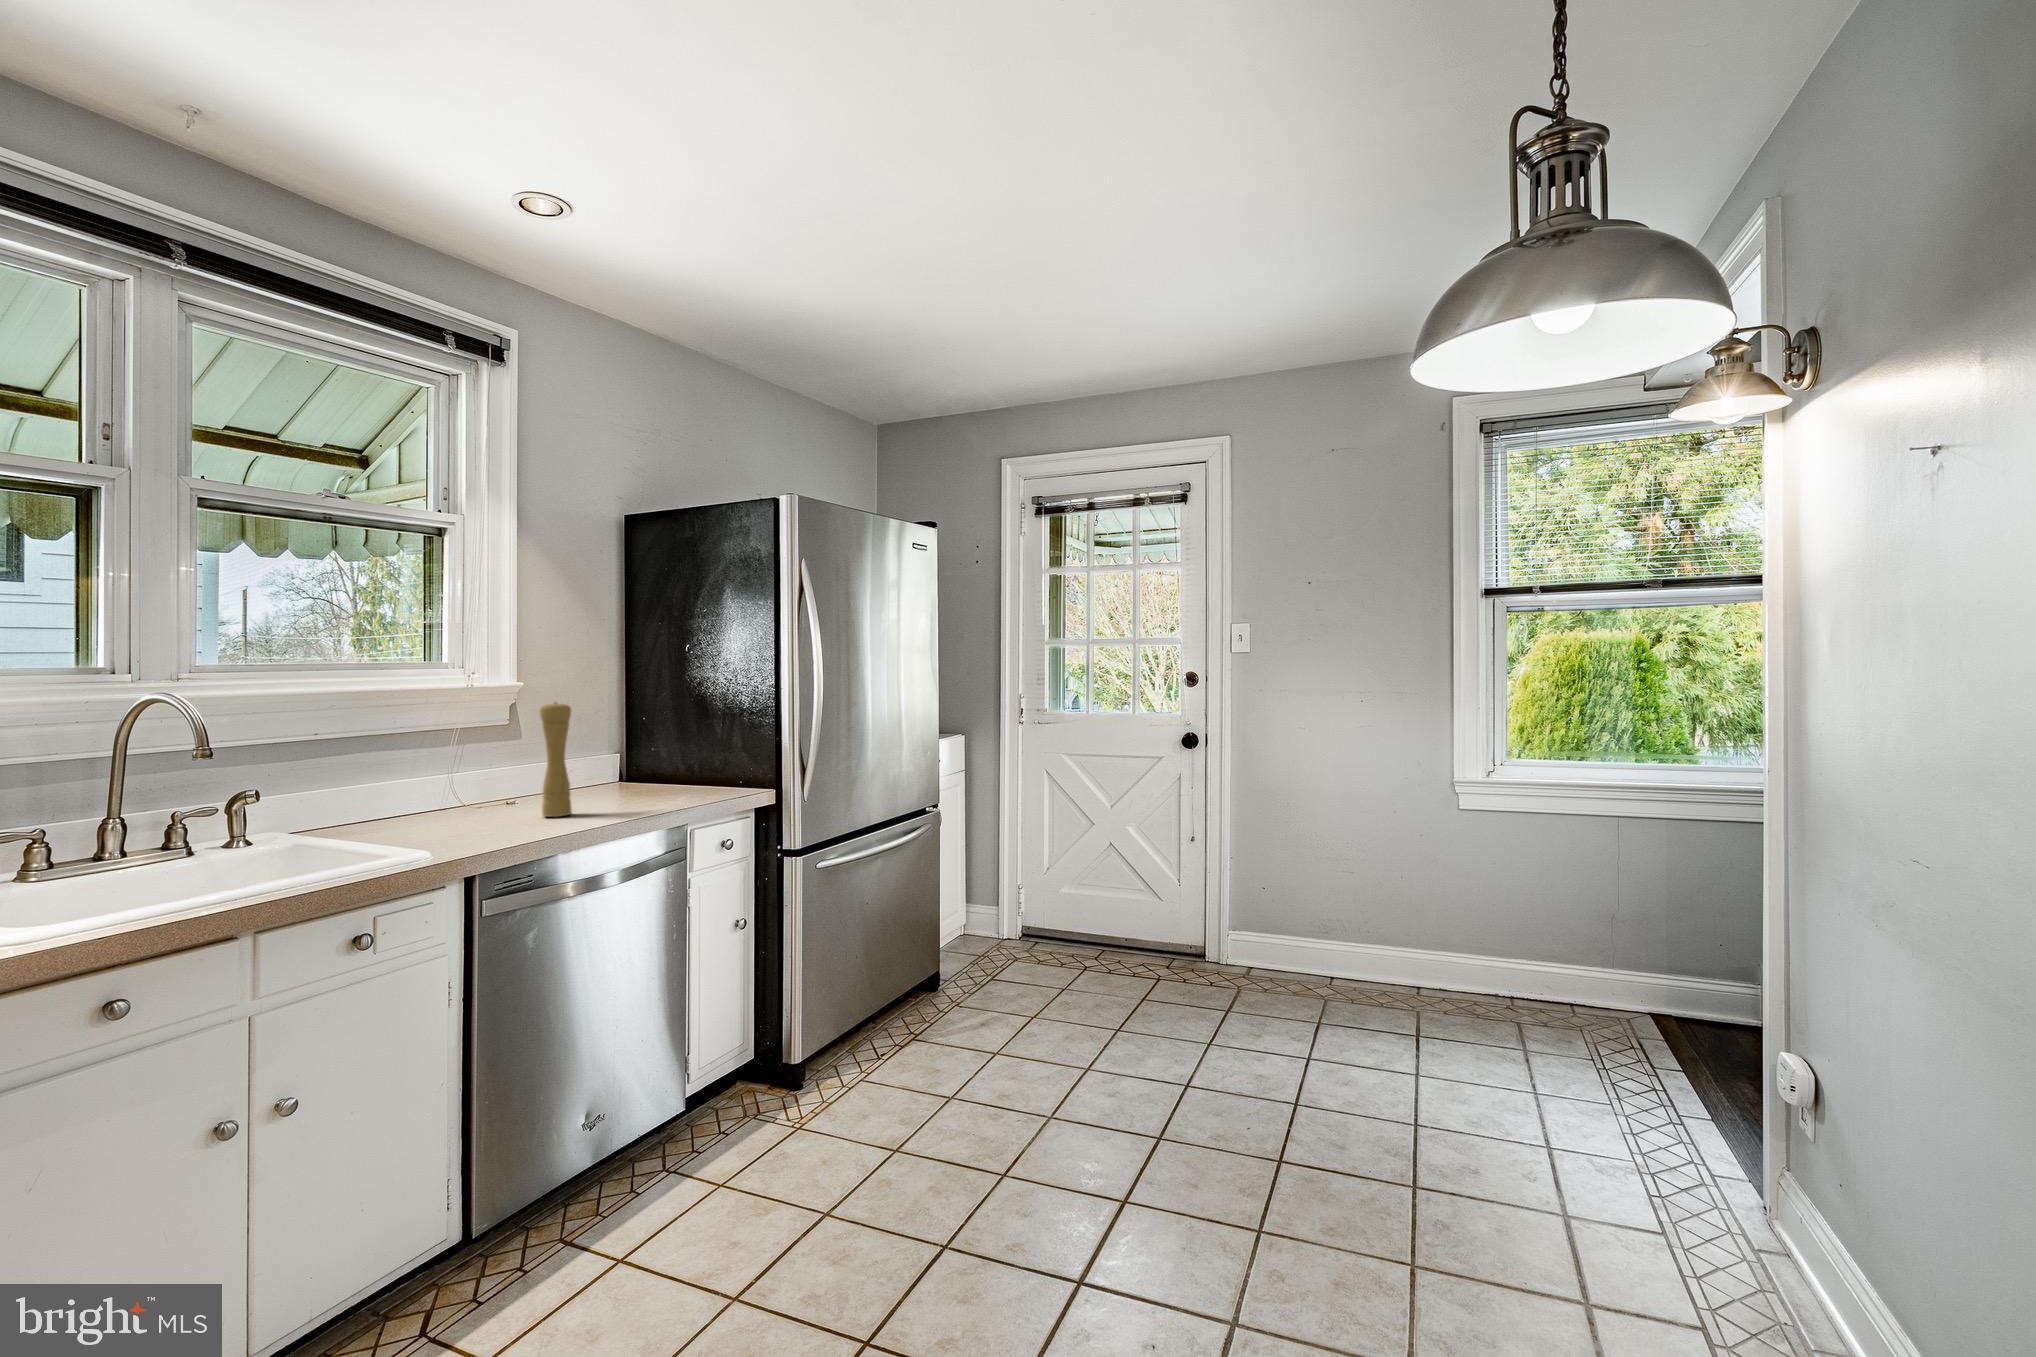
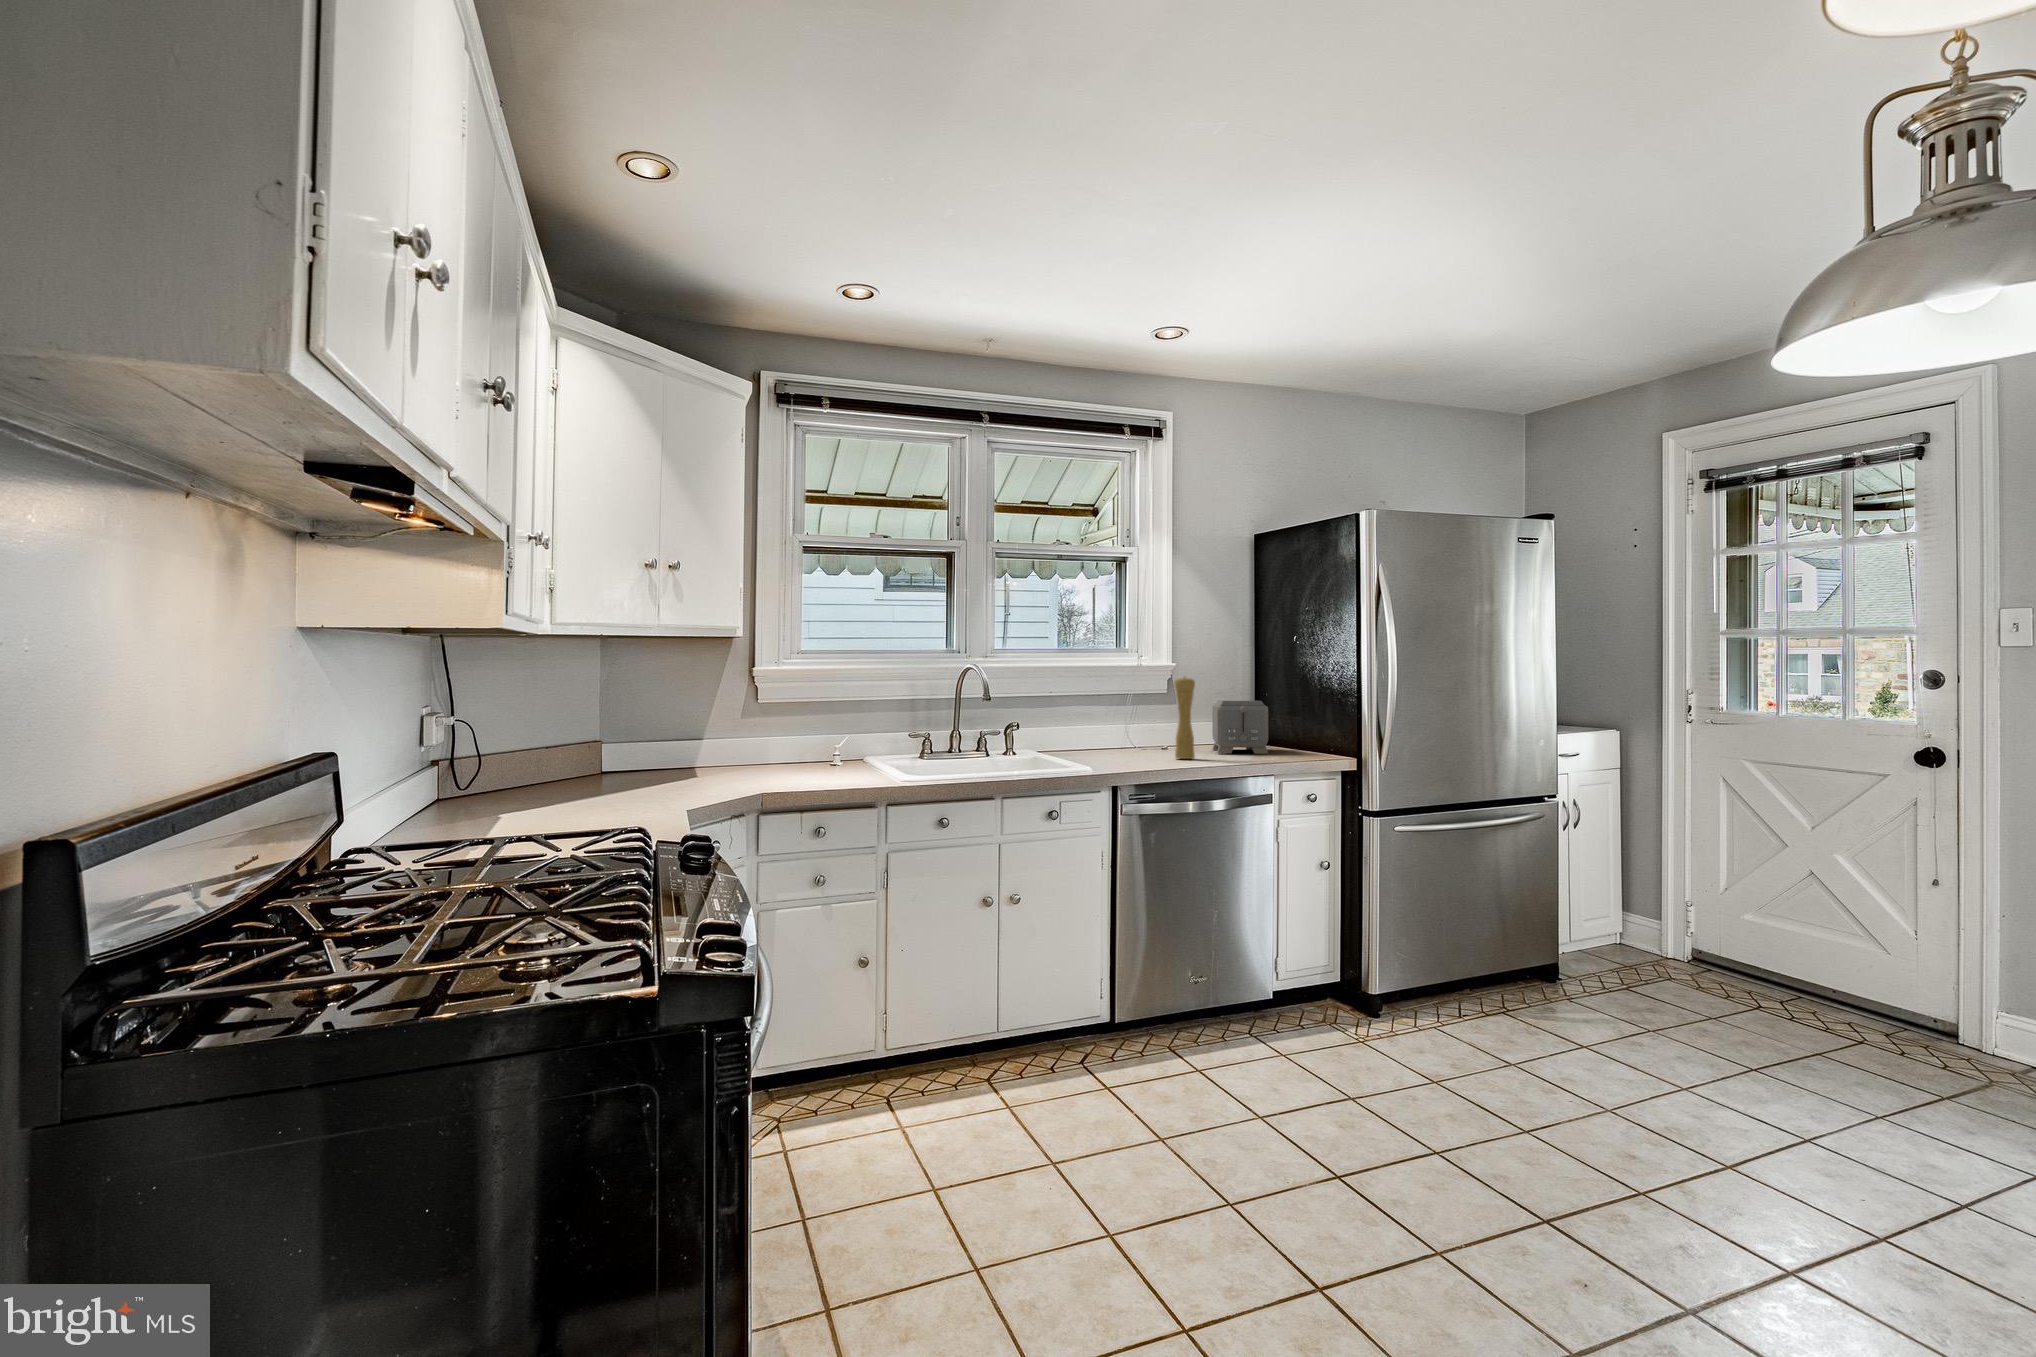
toaster: none [570,723,659,799] -> present [1212,701,1268,754]

